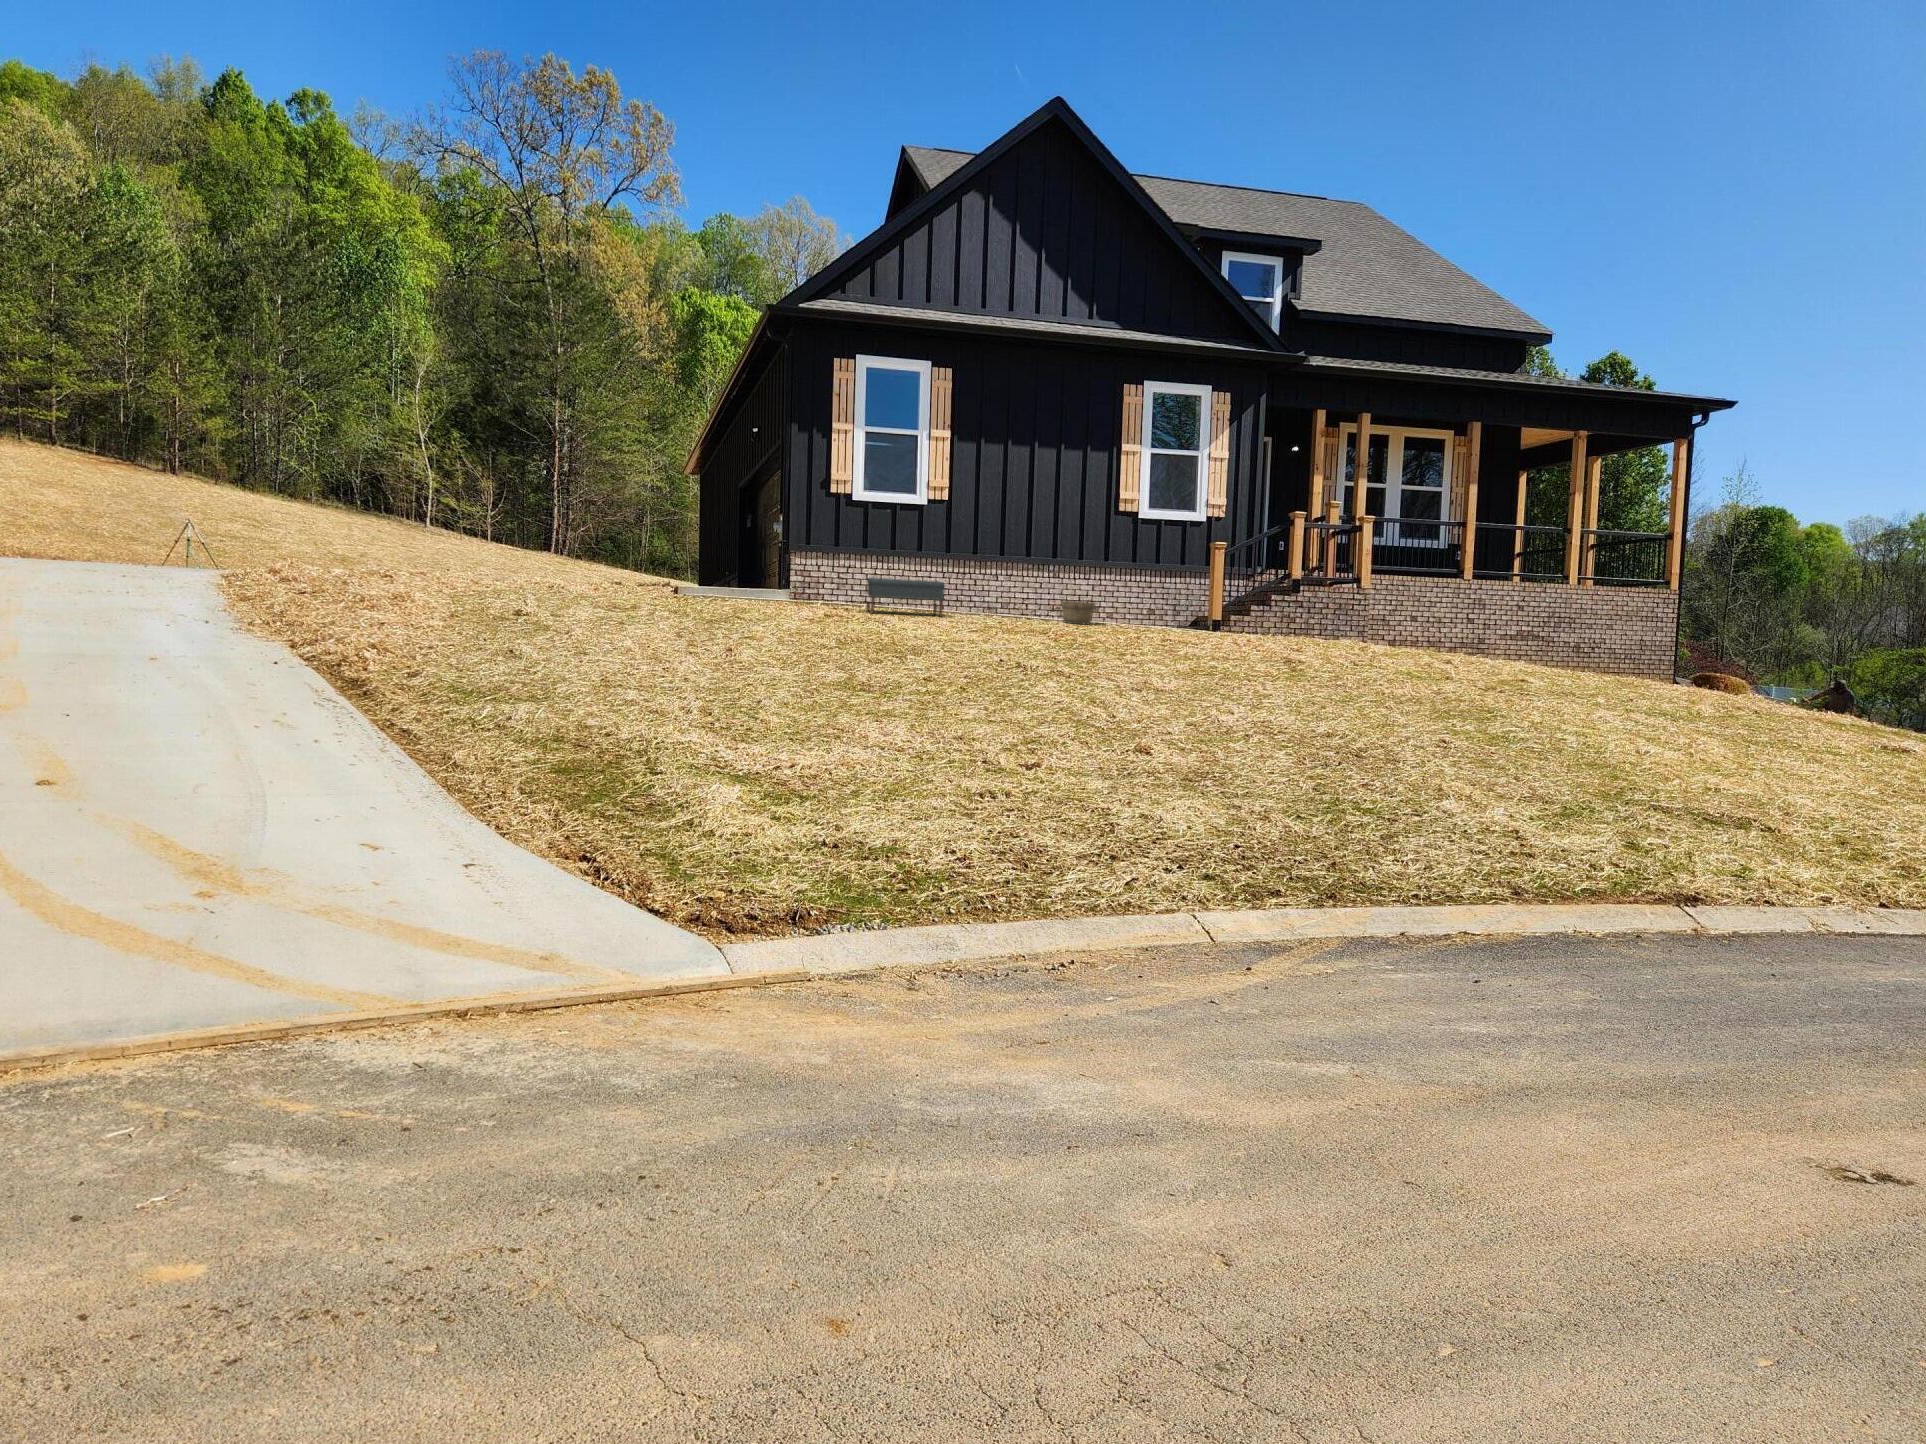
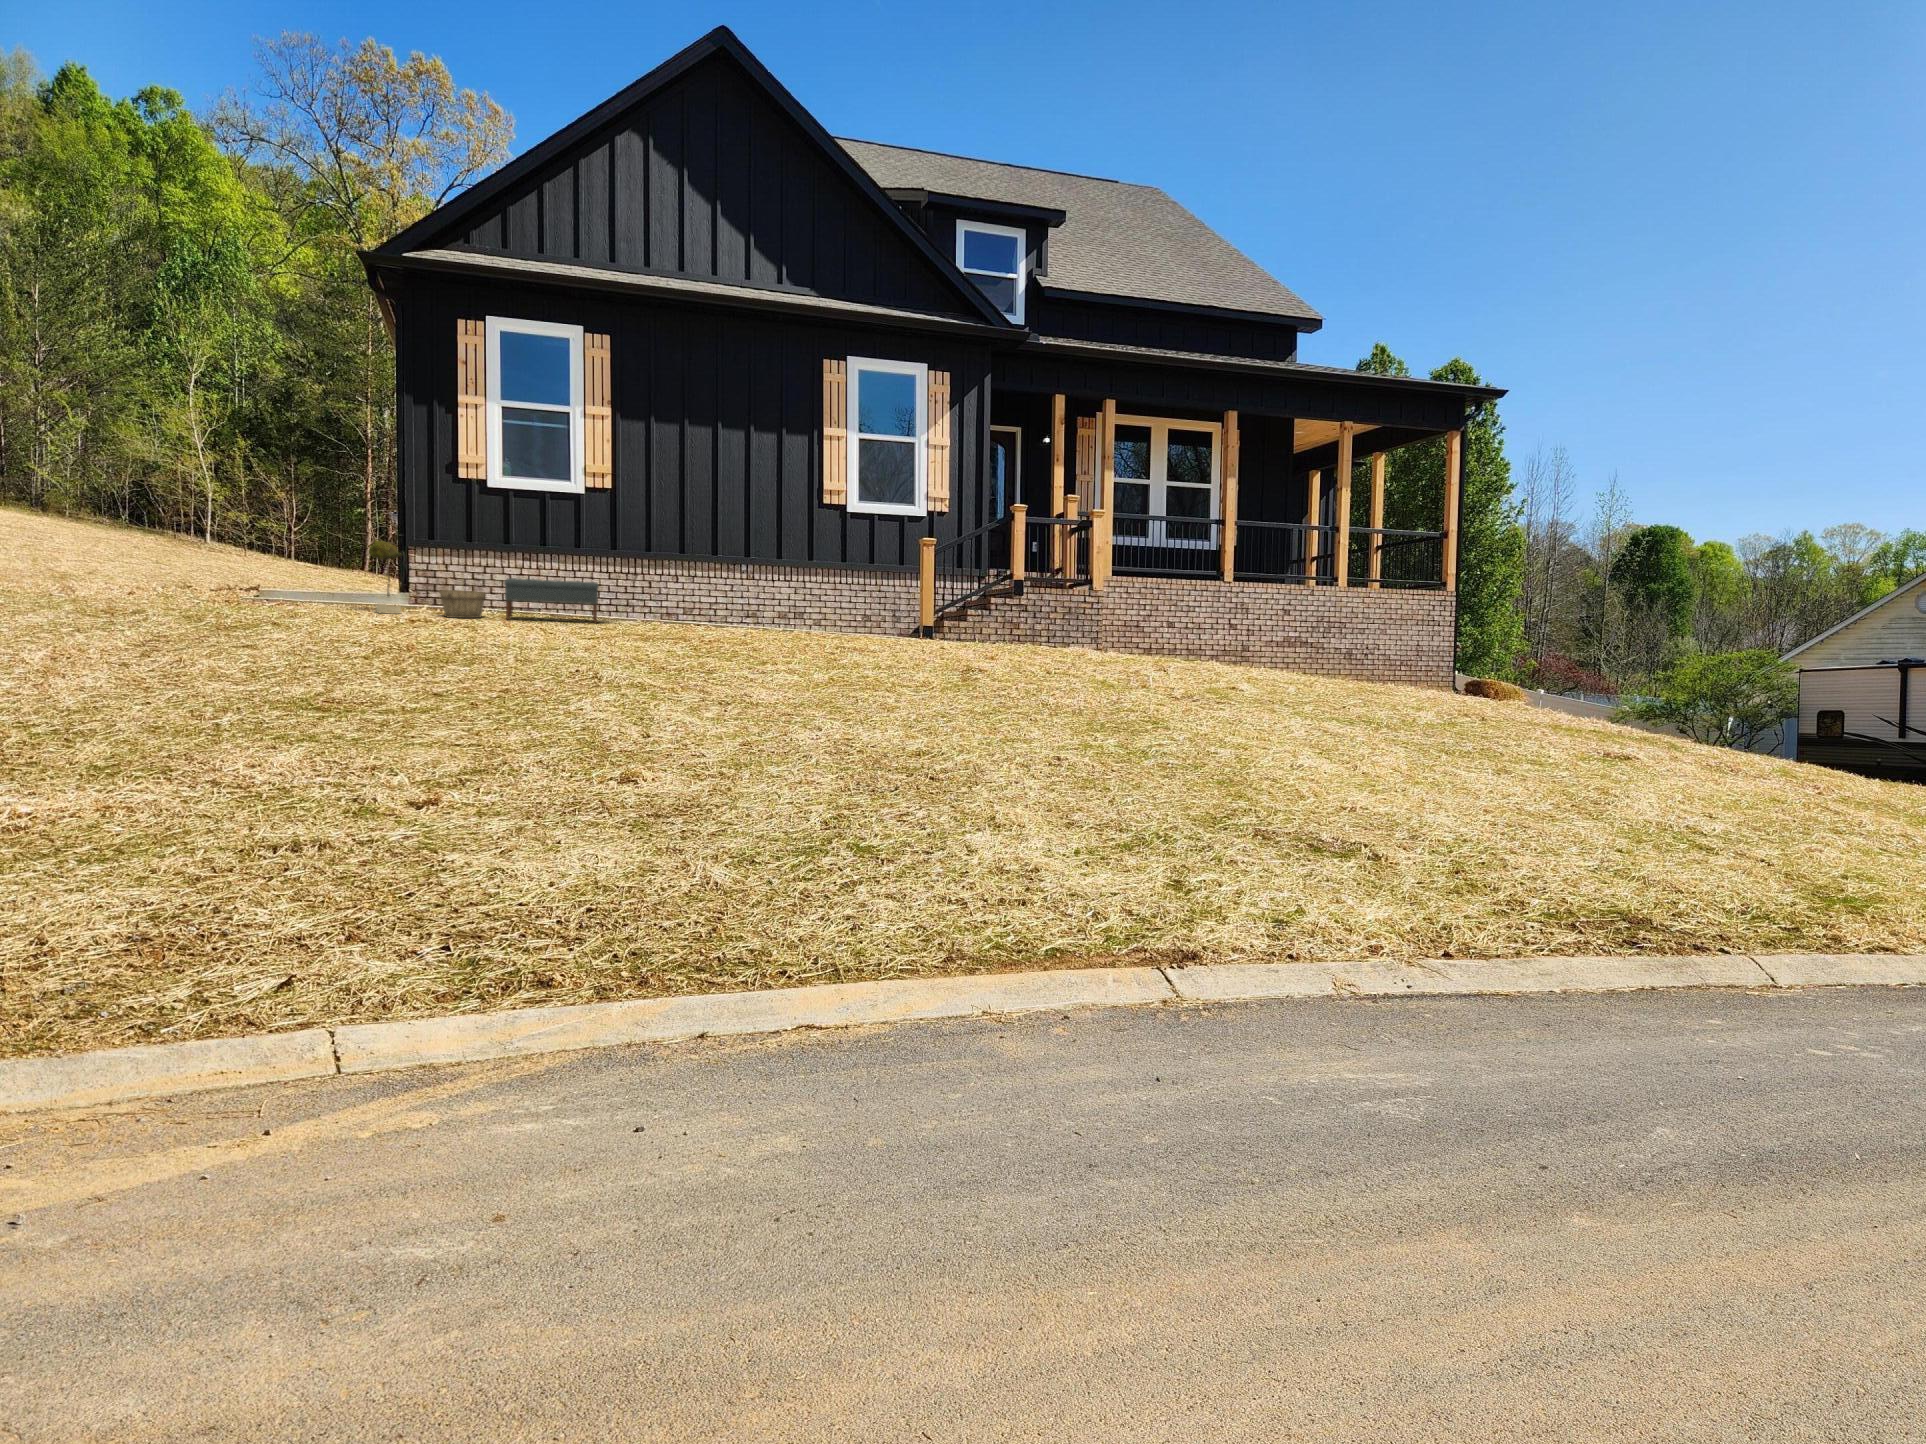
potted tree: none [761,544,786,608] -> present [369,540,401,614]
wooden bucket: present [1061,601,1095,624] -> present [440,590,485,618]

